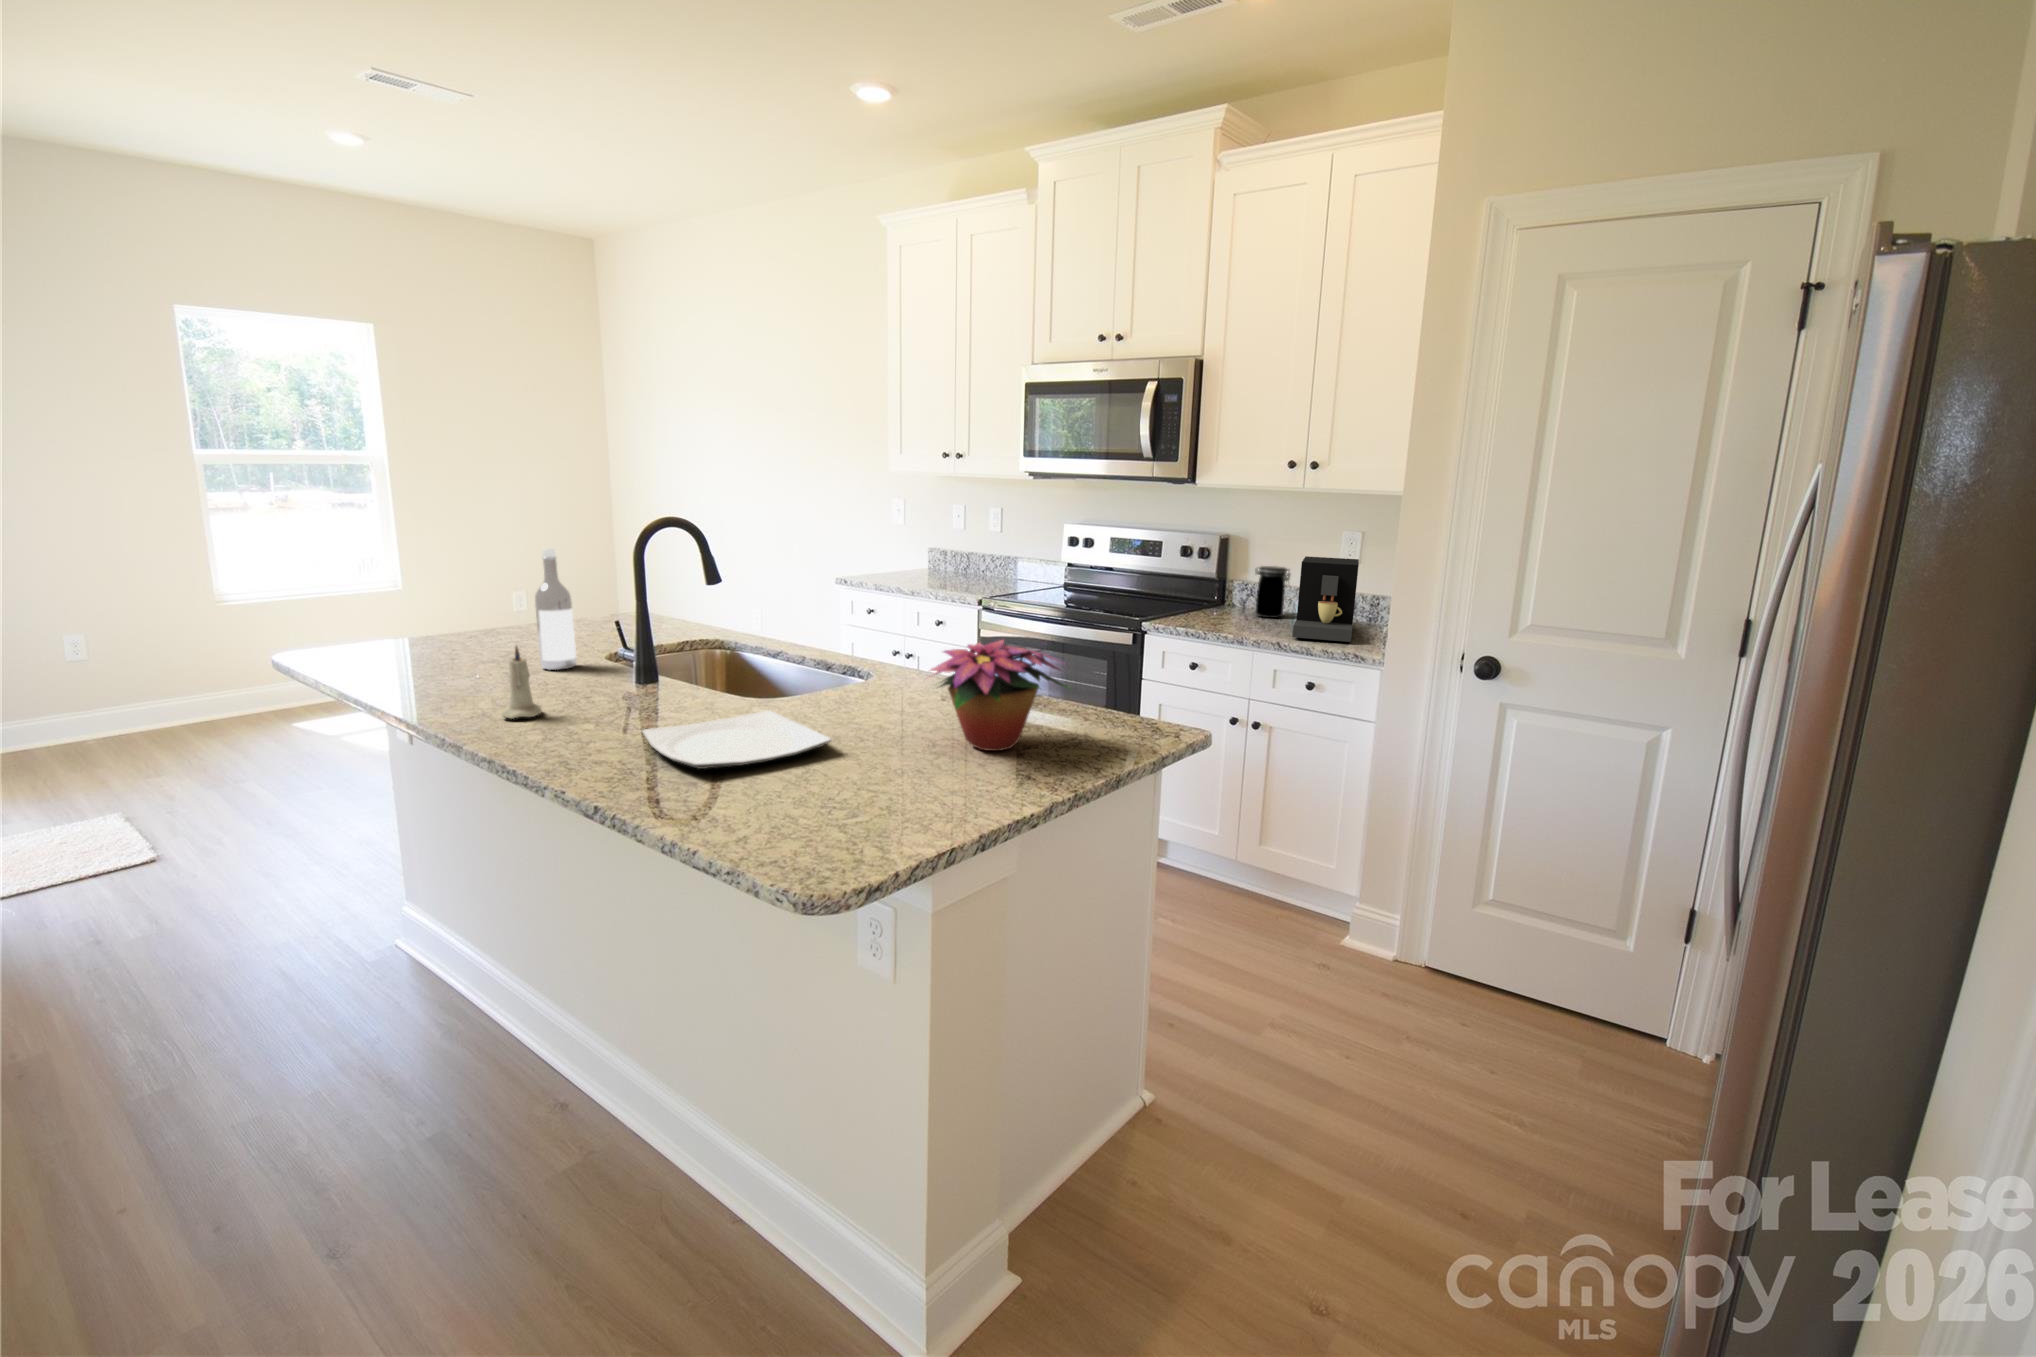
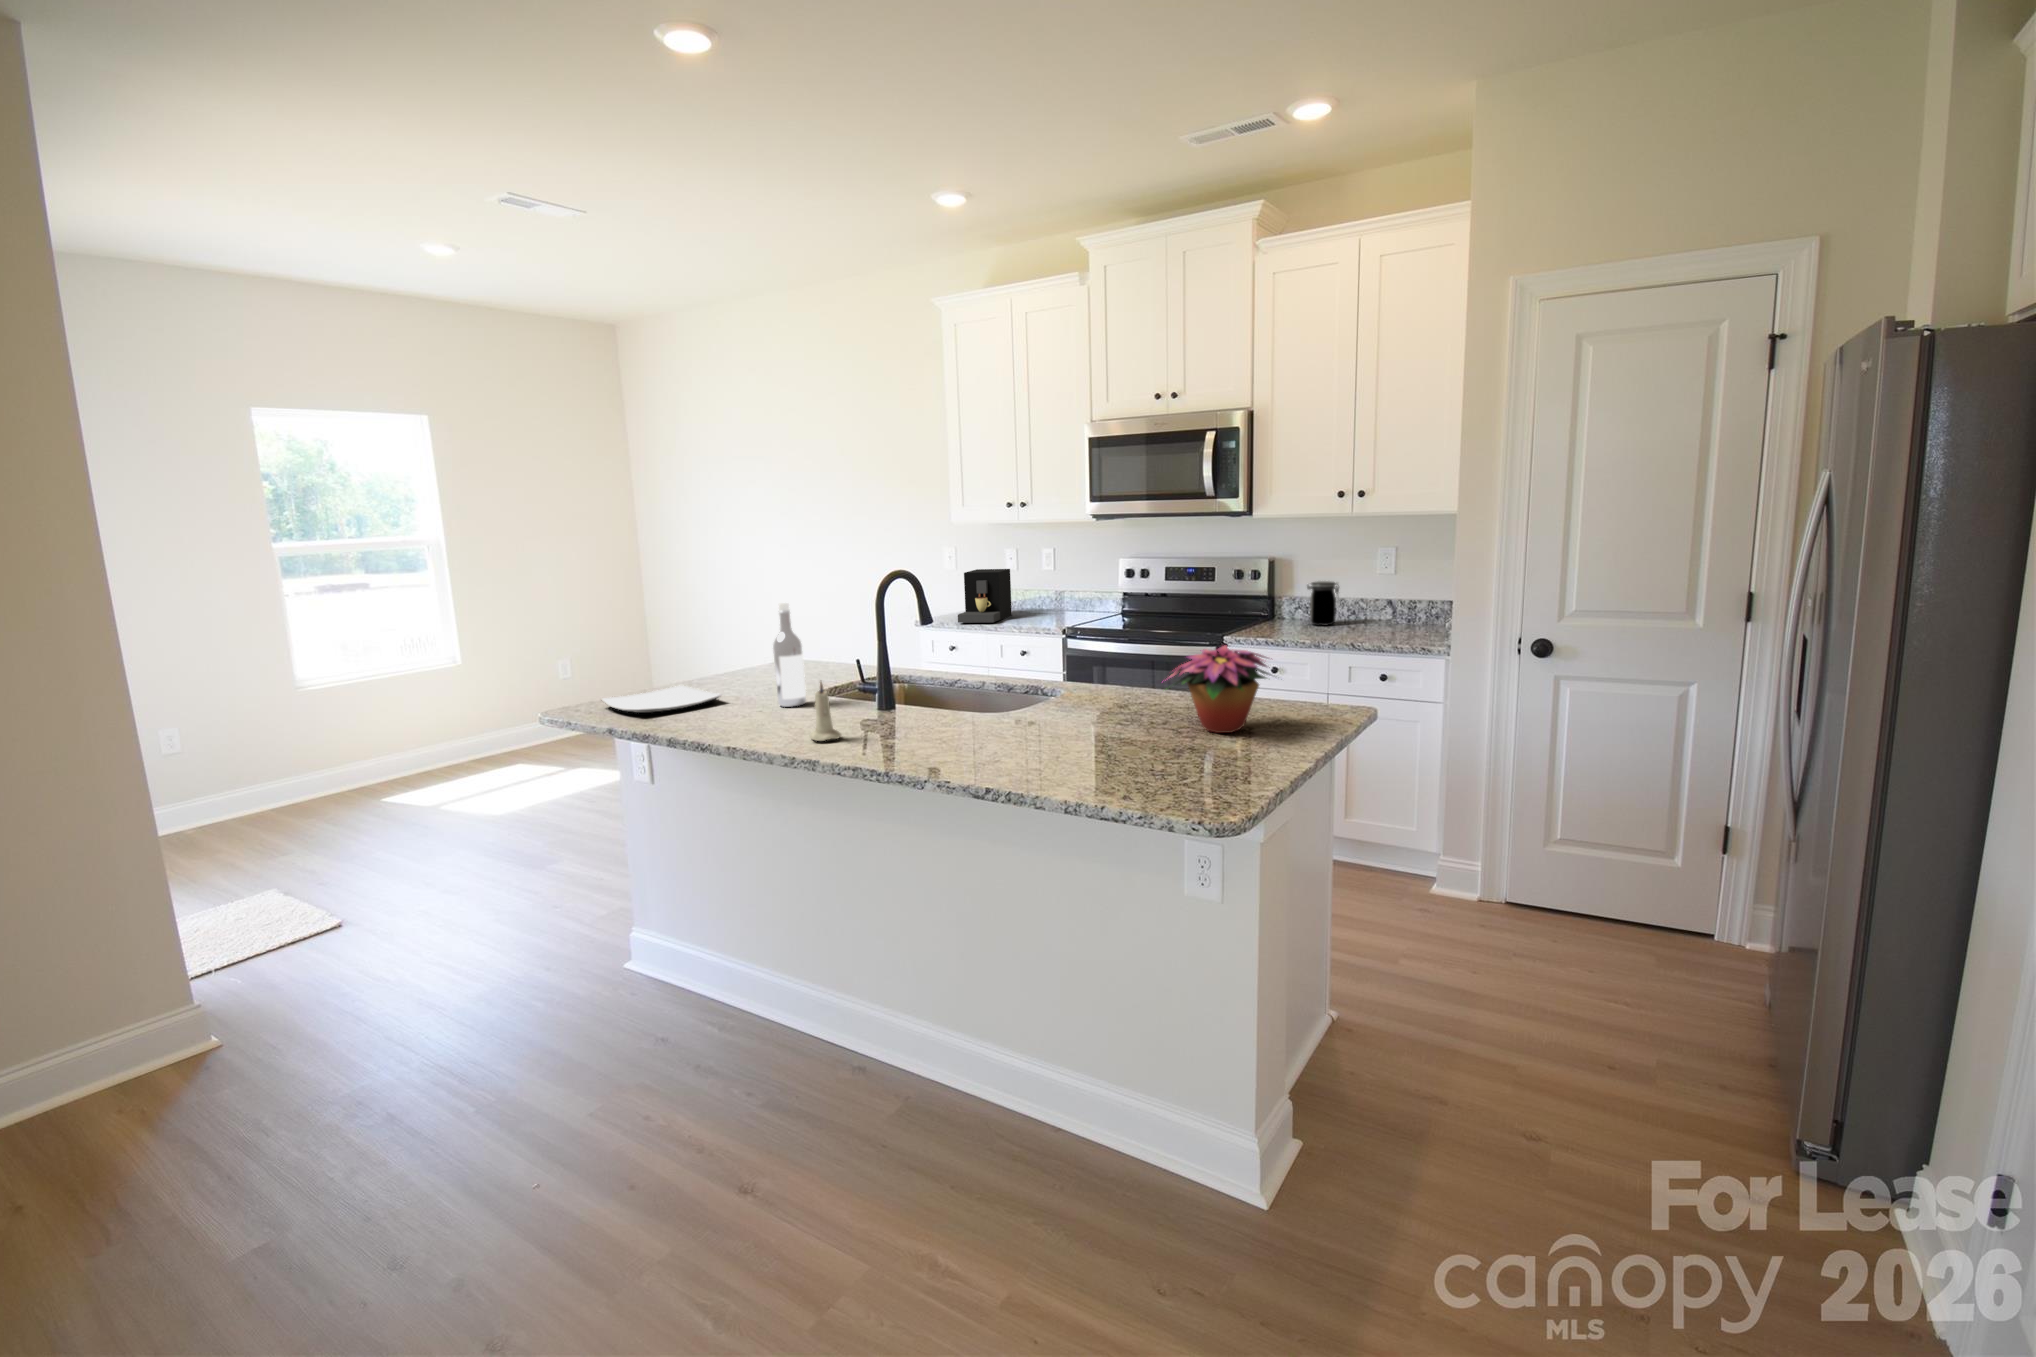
coffee maker: present [1292,556,1359,642] -> present [958,569,1012,623]
plate: present [642,710,831,769] -> present [602,686,721,713]

